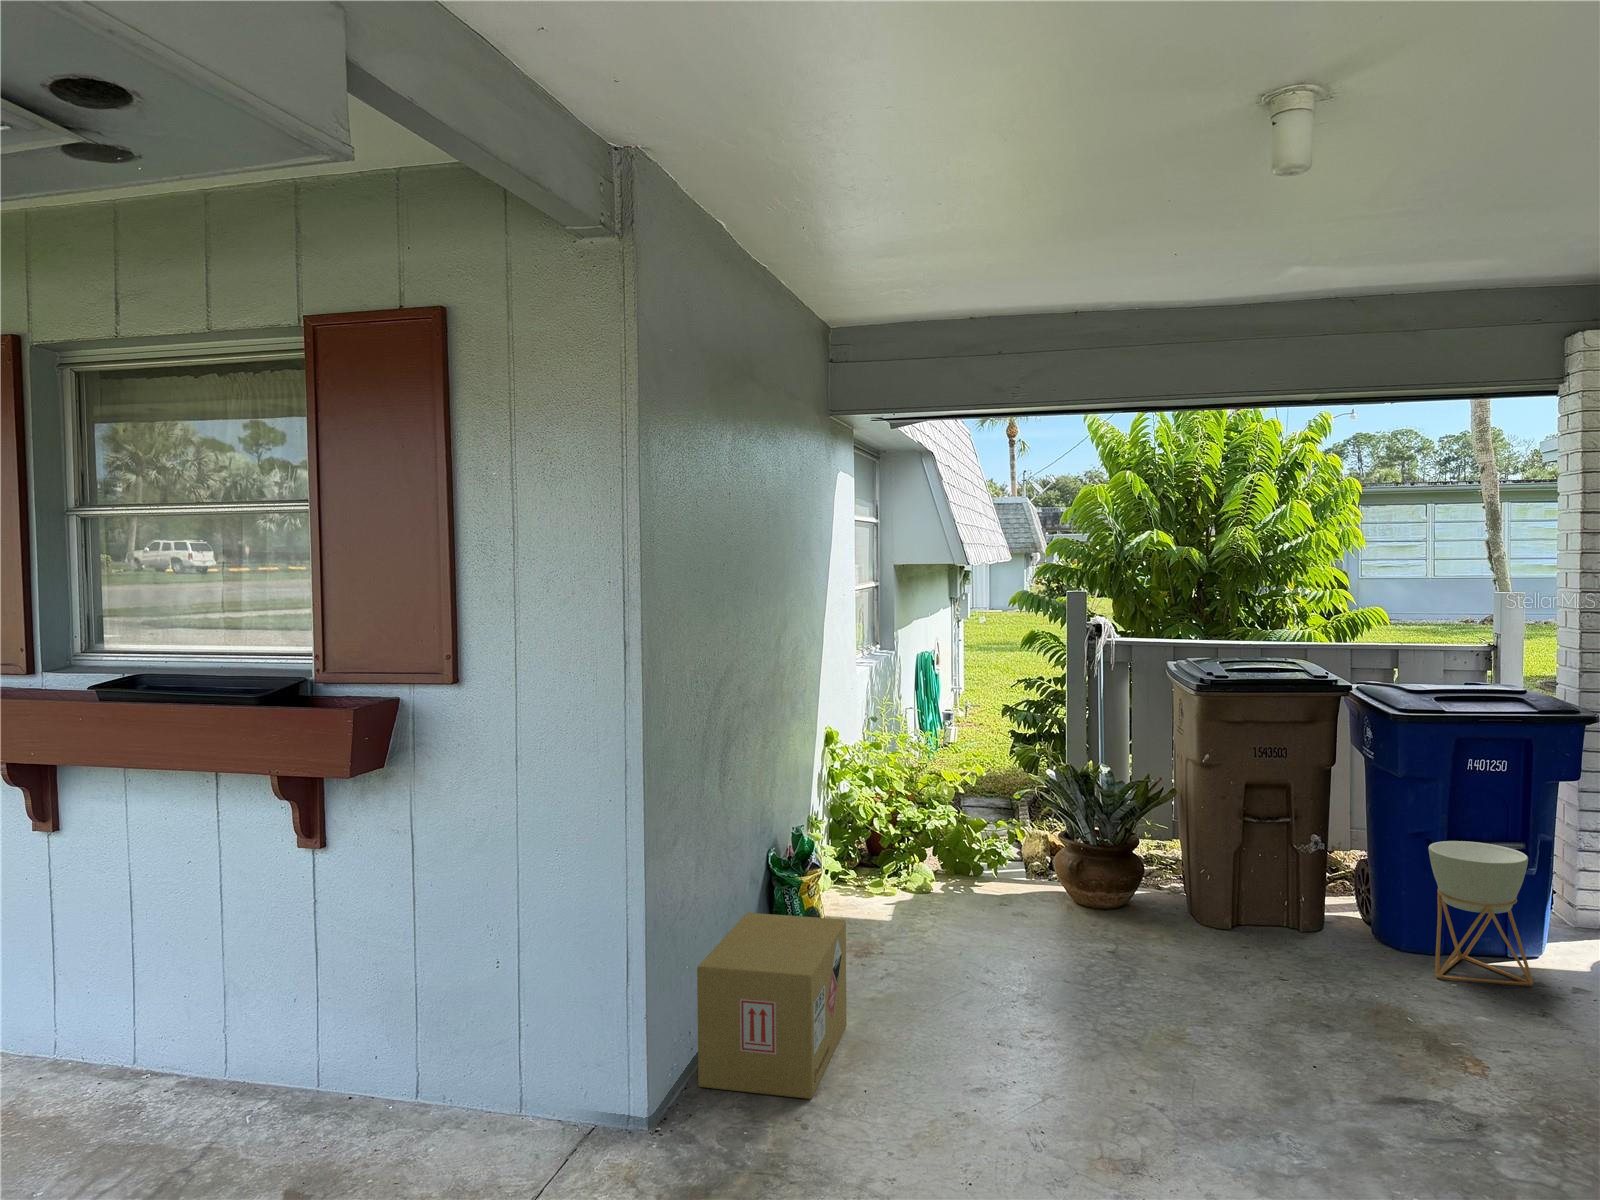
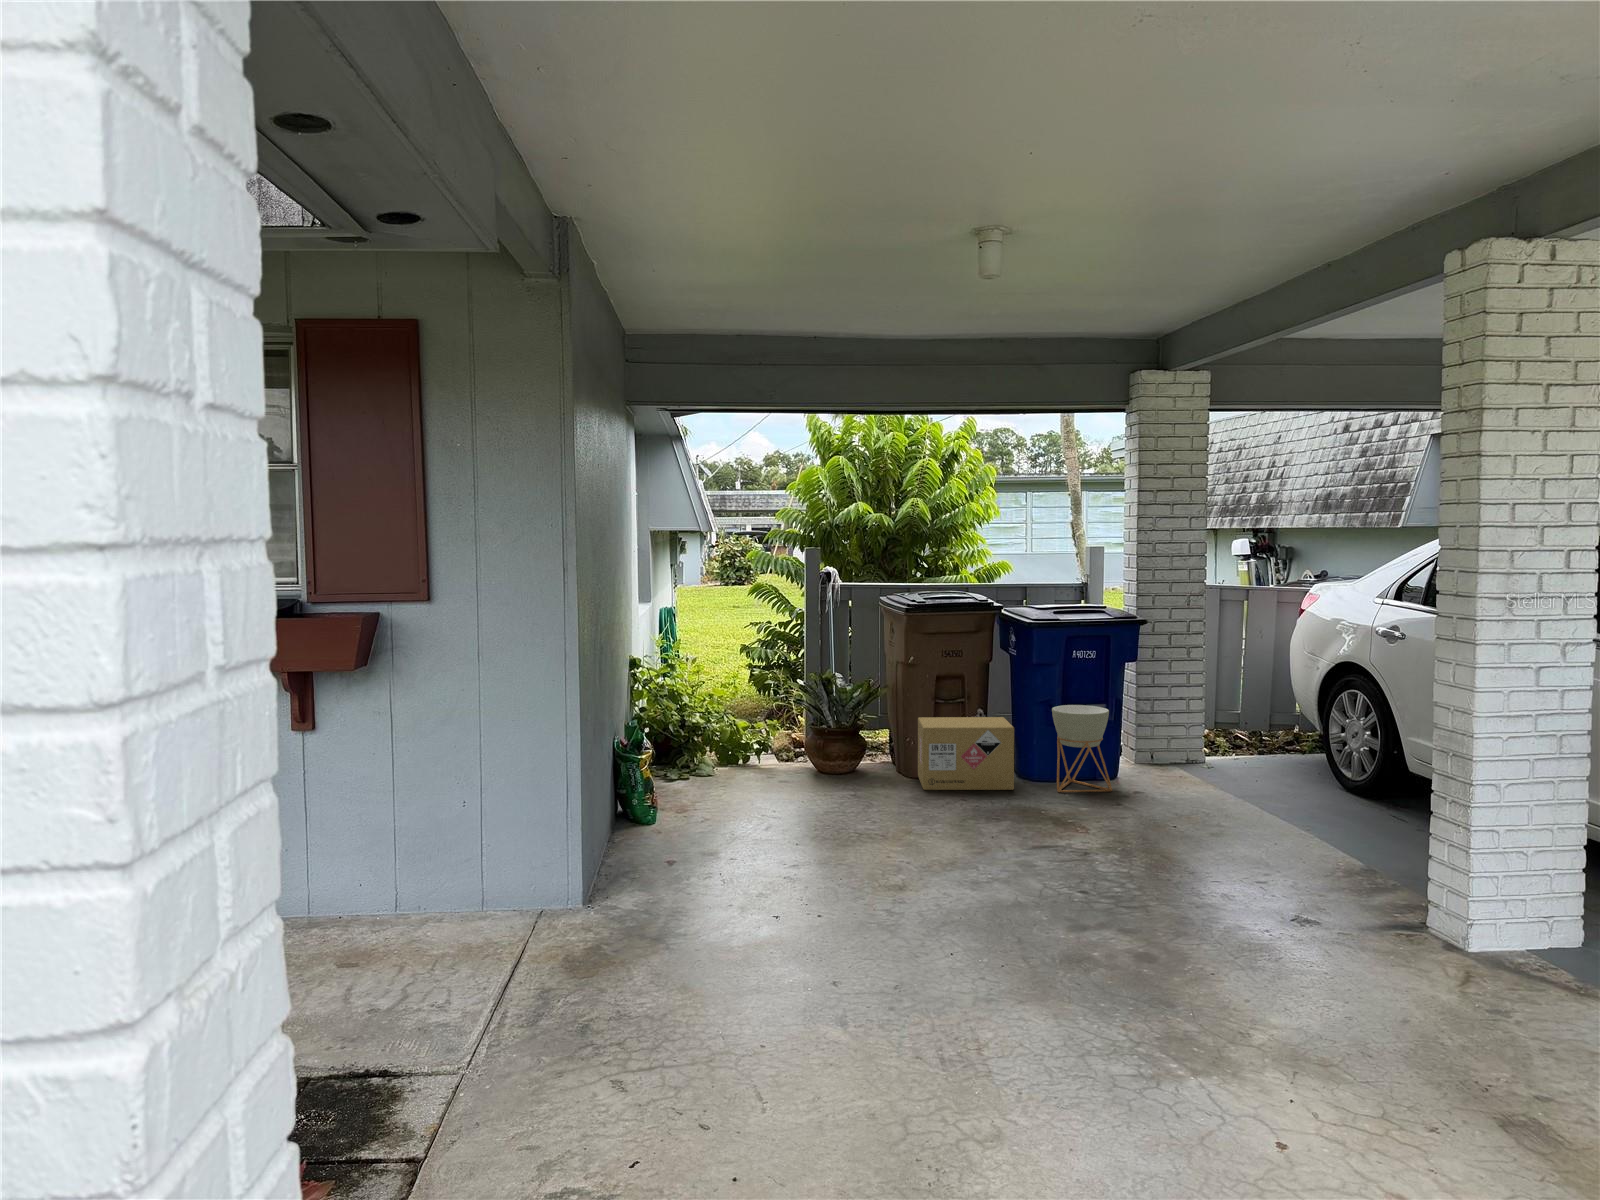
cardboard box: present [697,913,847,1099] -> present [918,717,1014,790]

